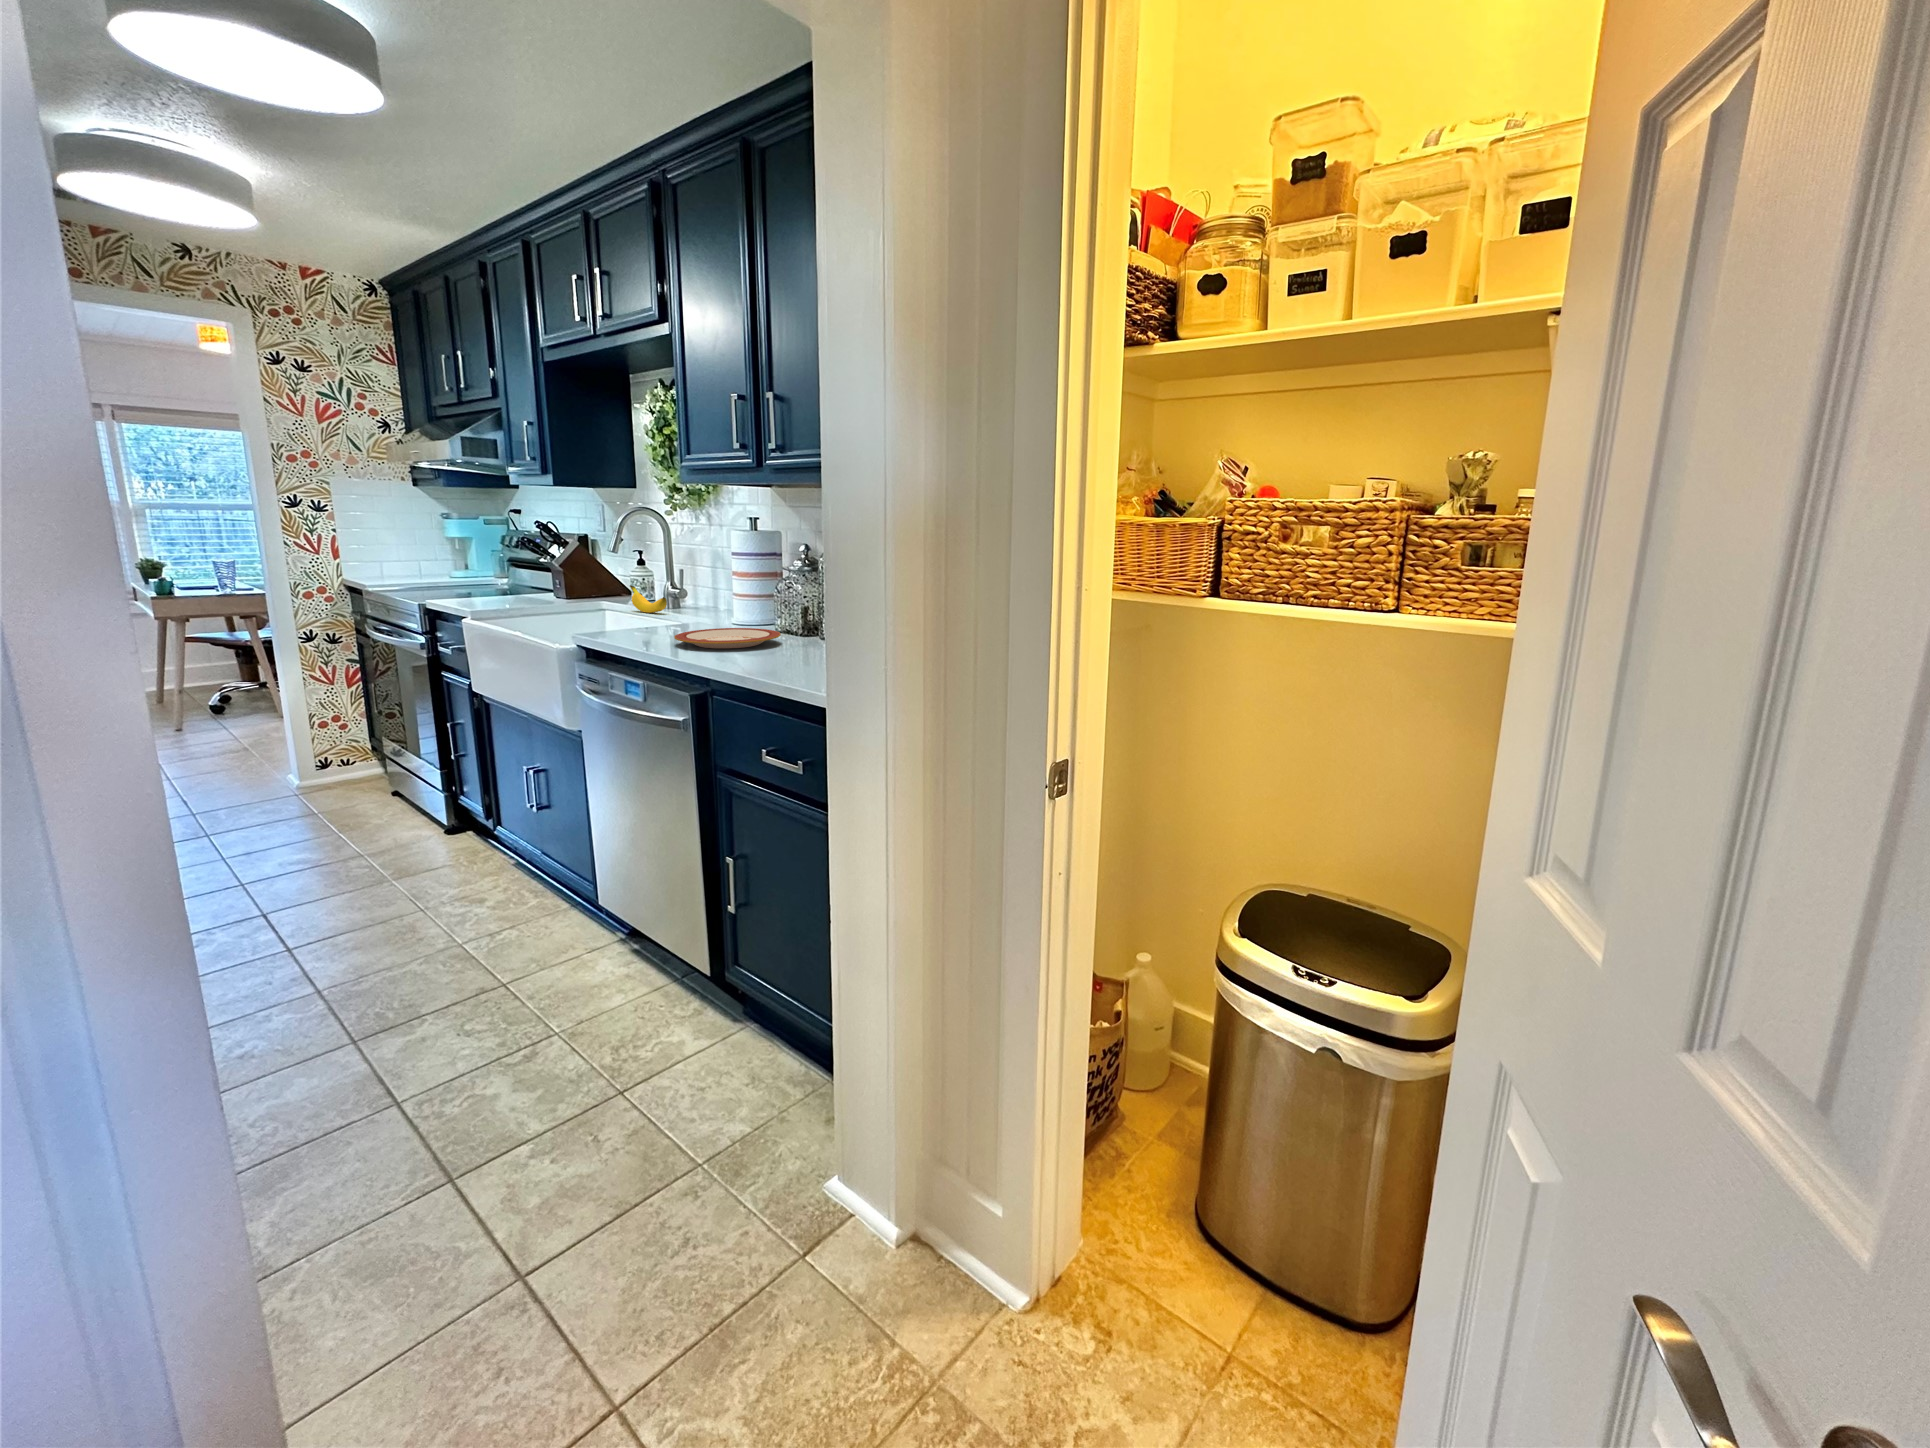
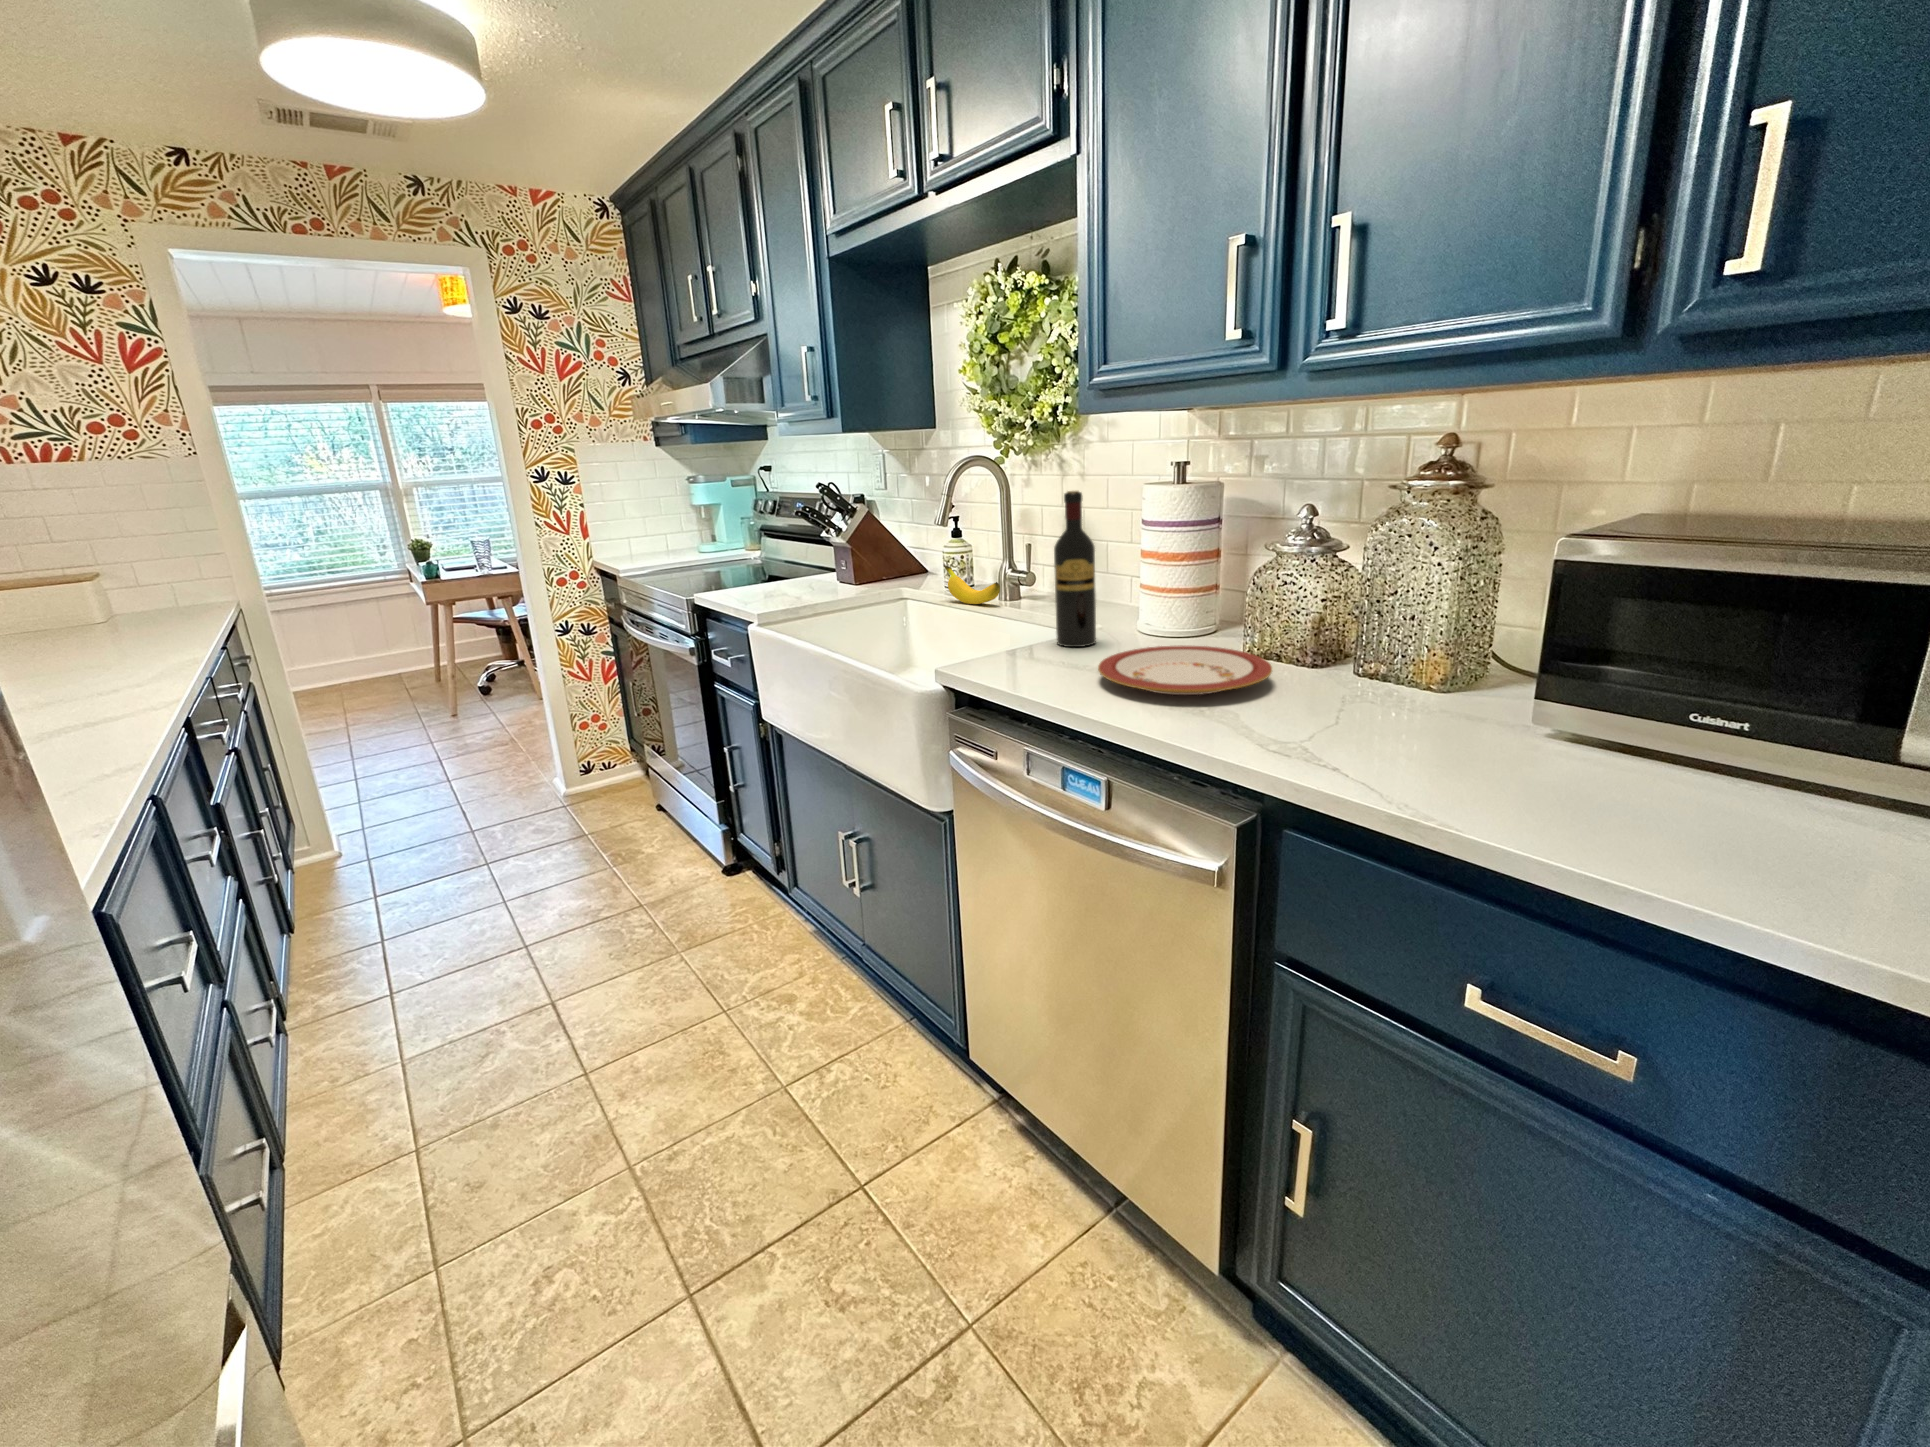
wine bottle: none [673,532,704,631] -> present [1054,491,1096,647]

